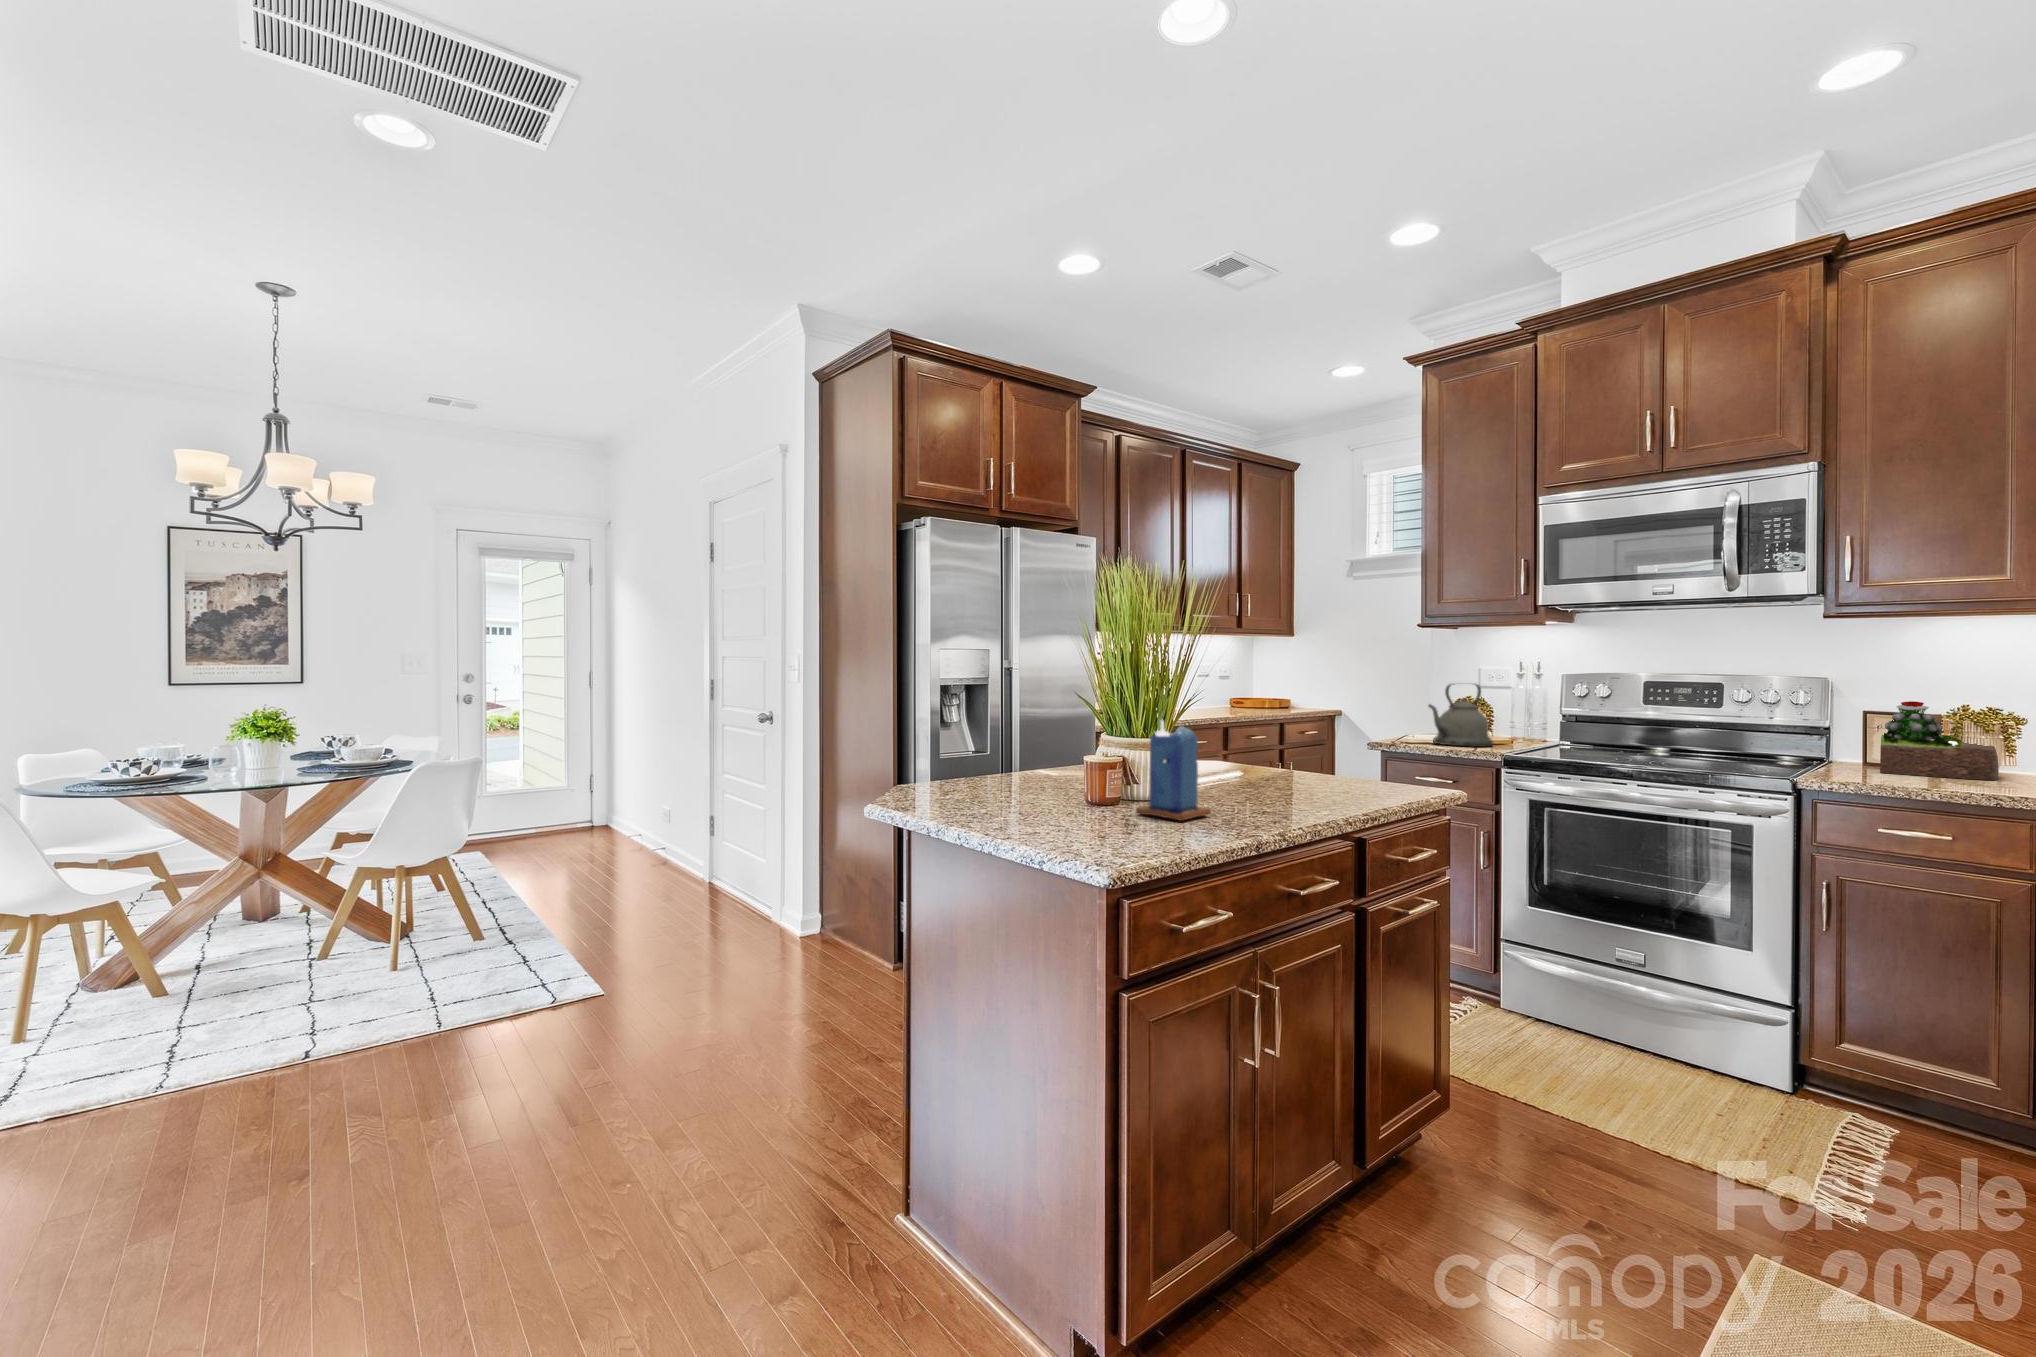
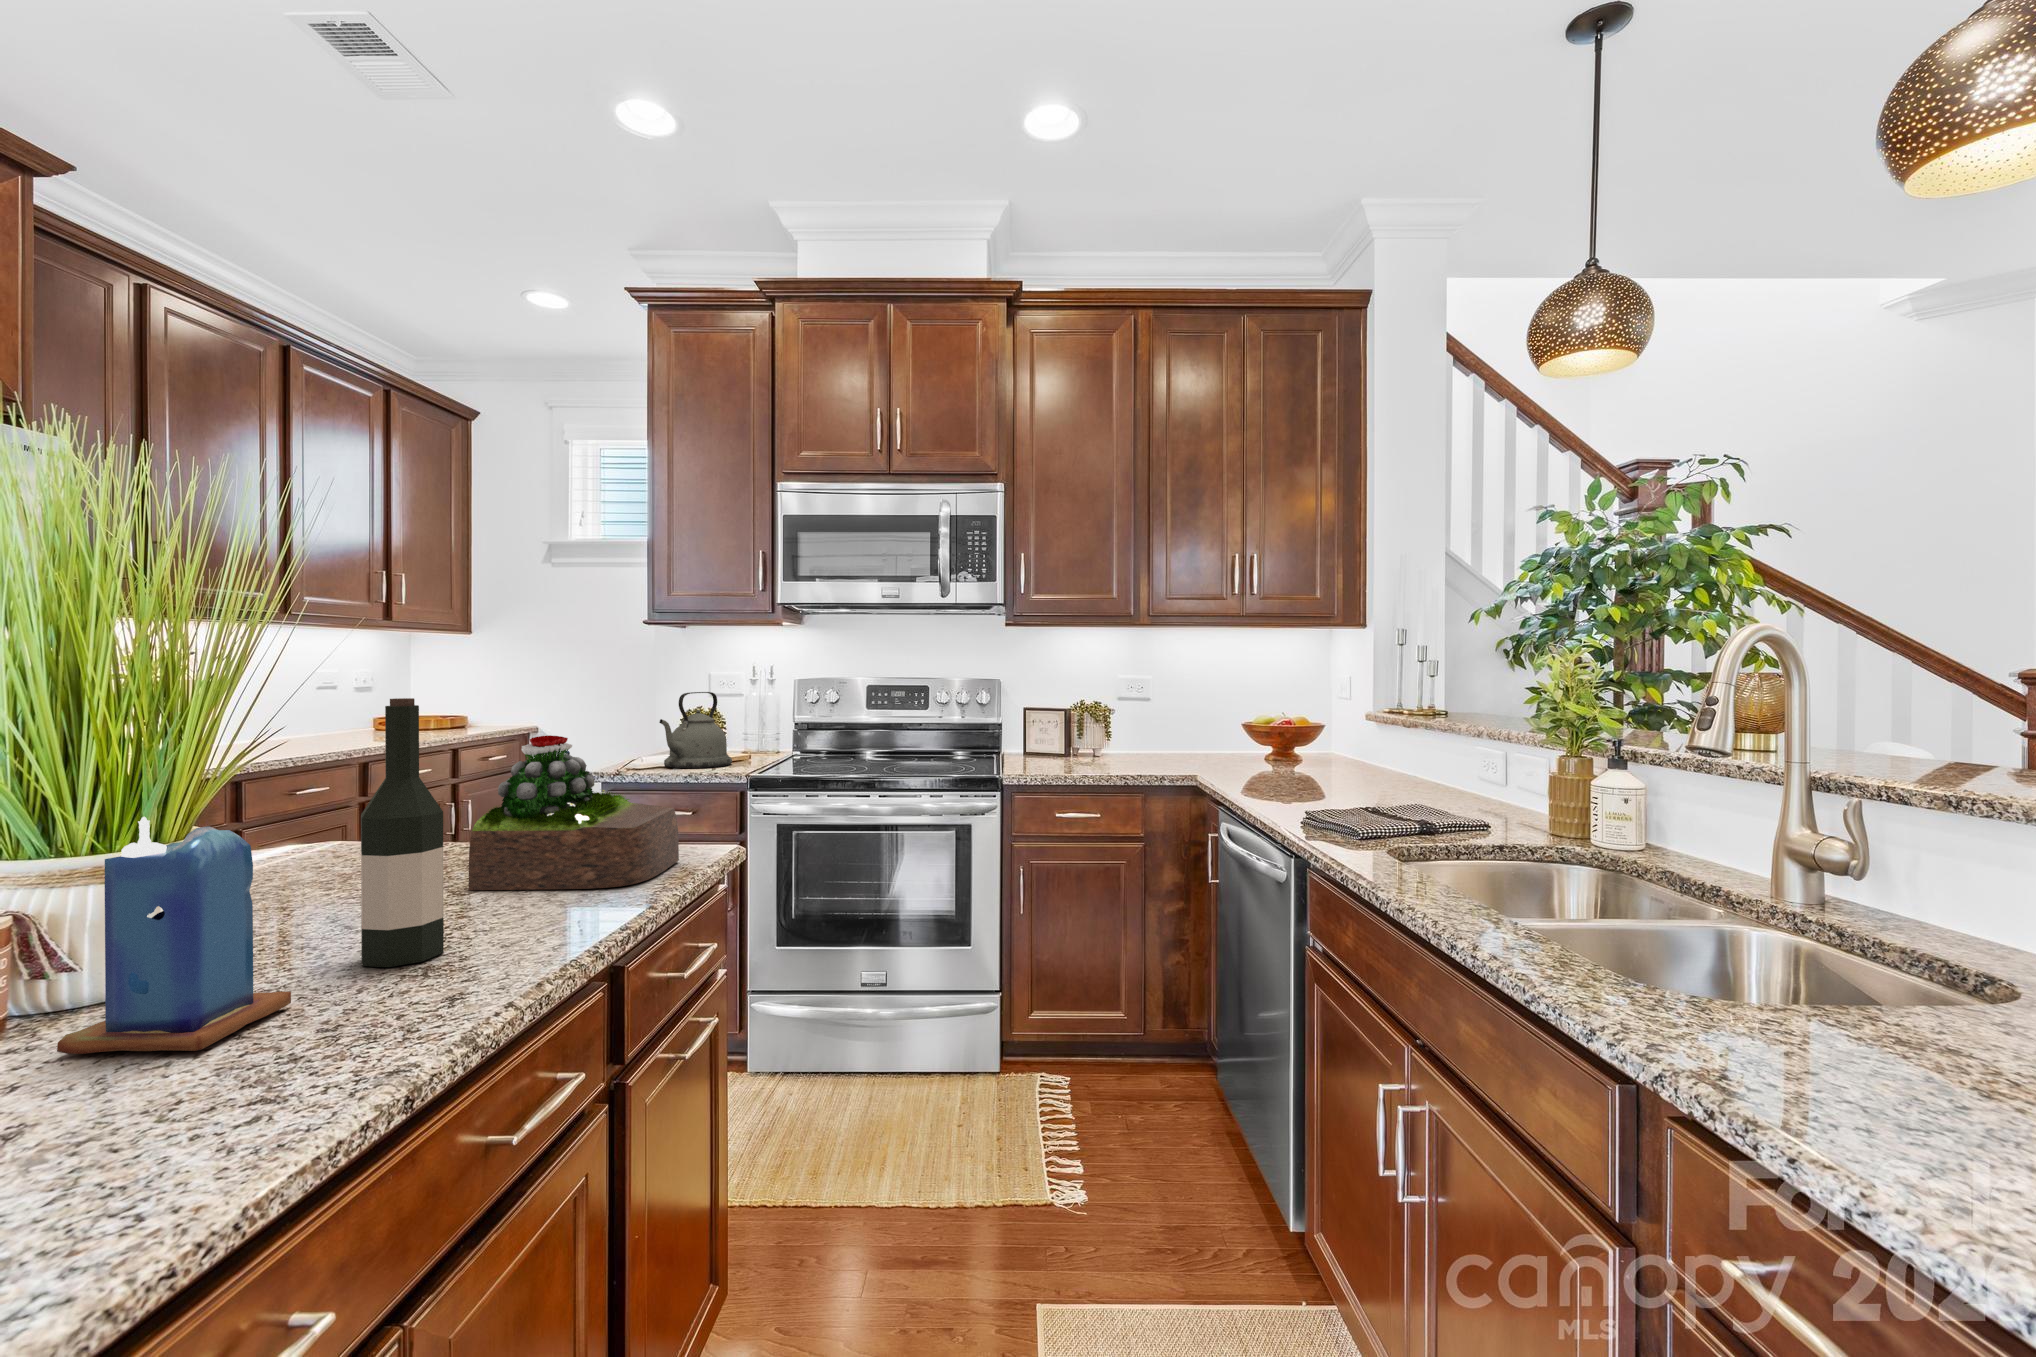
wine bottle: none [1237,673,1275,812] -> present [361,698,444,967]
succulent plant: present [1880,701,1998,780] -> present [469,735,679,890]

